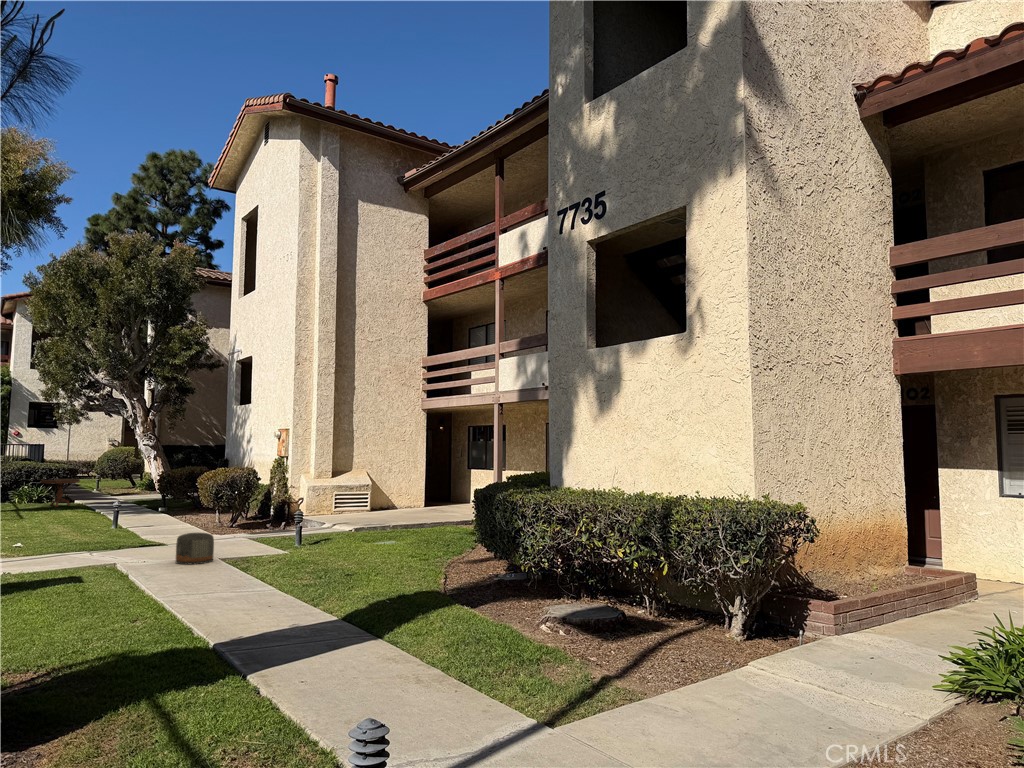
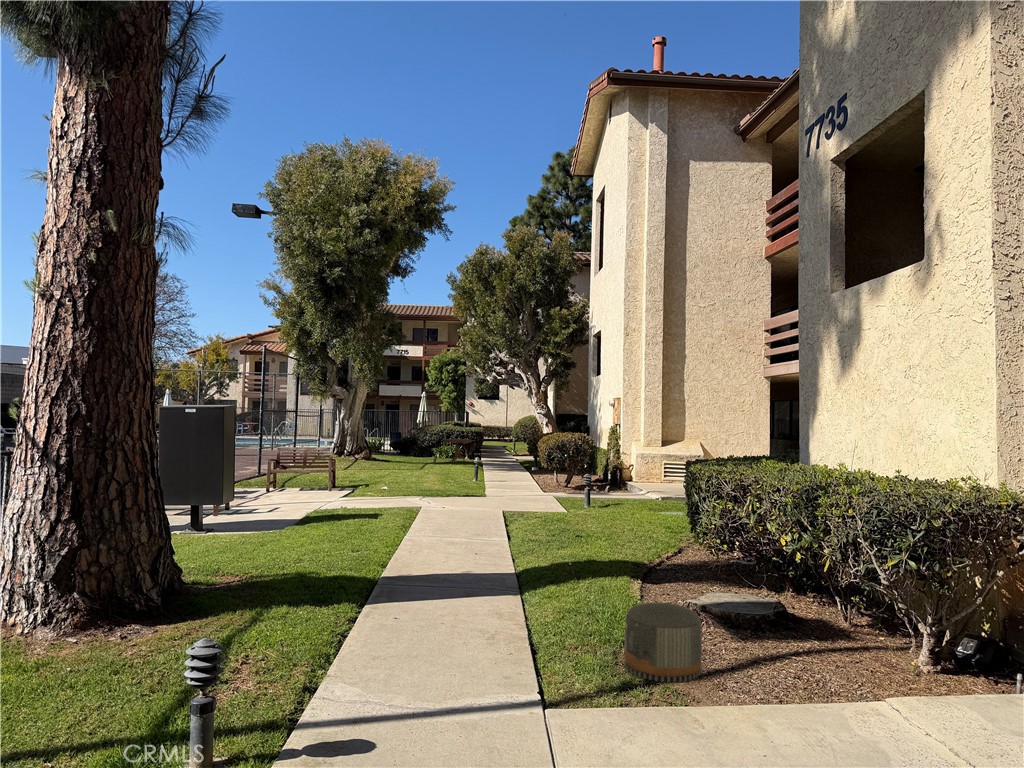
pouf: present [176,533,214,564] -> present [624,602,702,682]

